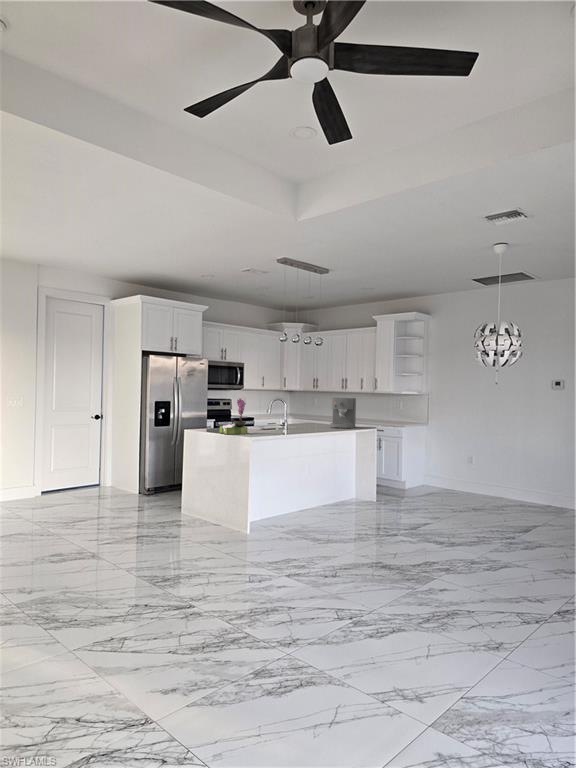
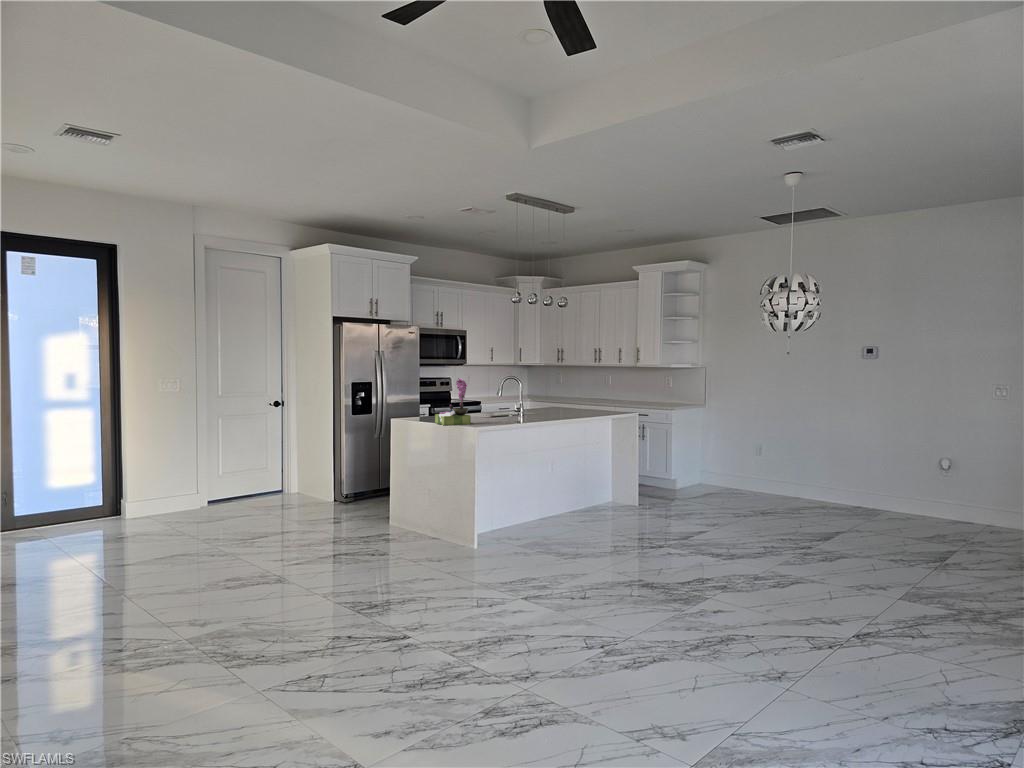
coffee maker: present [331,398,356,428] -> none [578,373,611,413]

